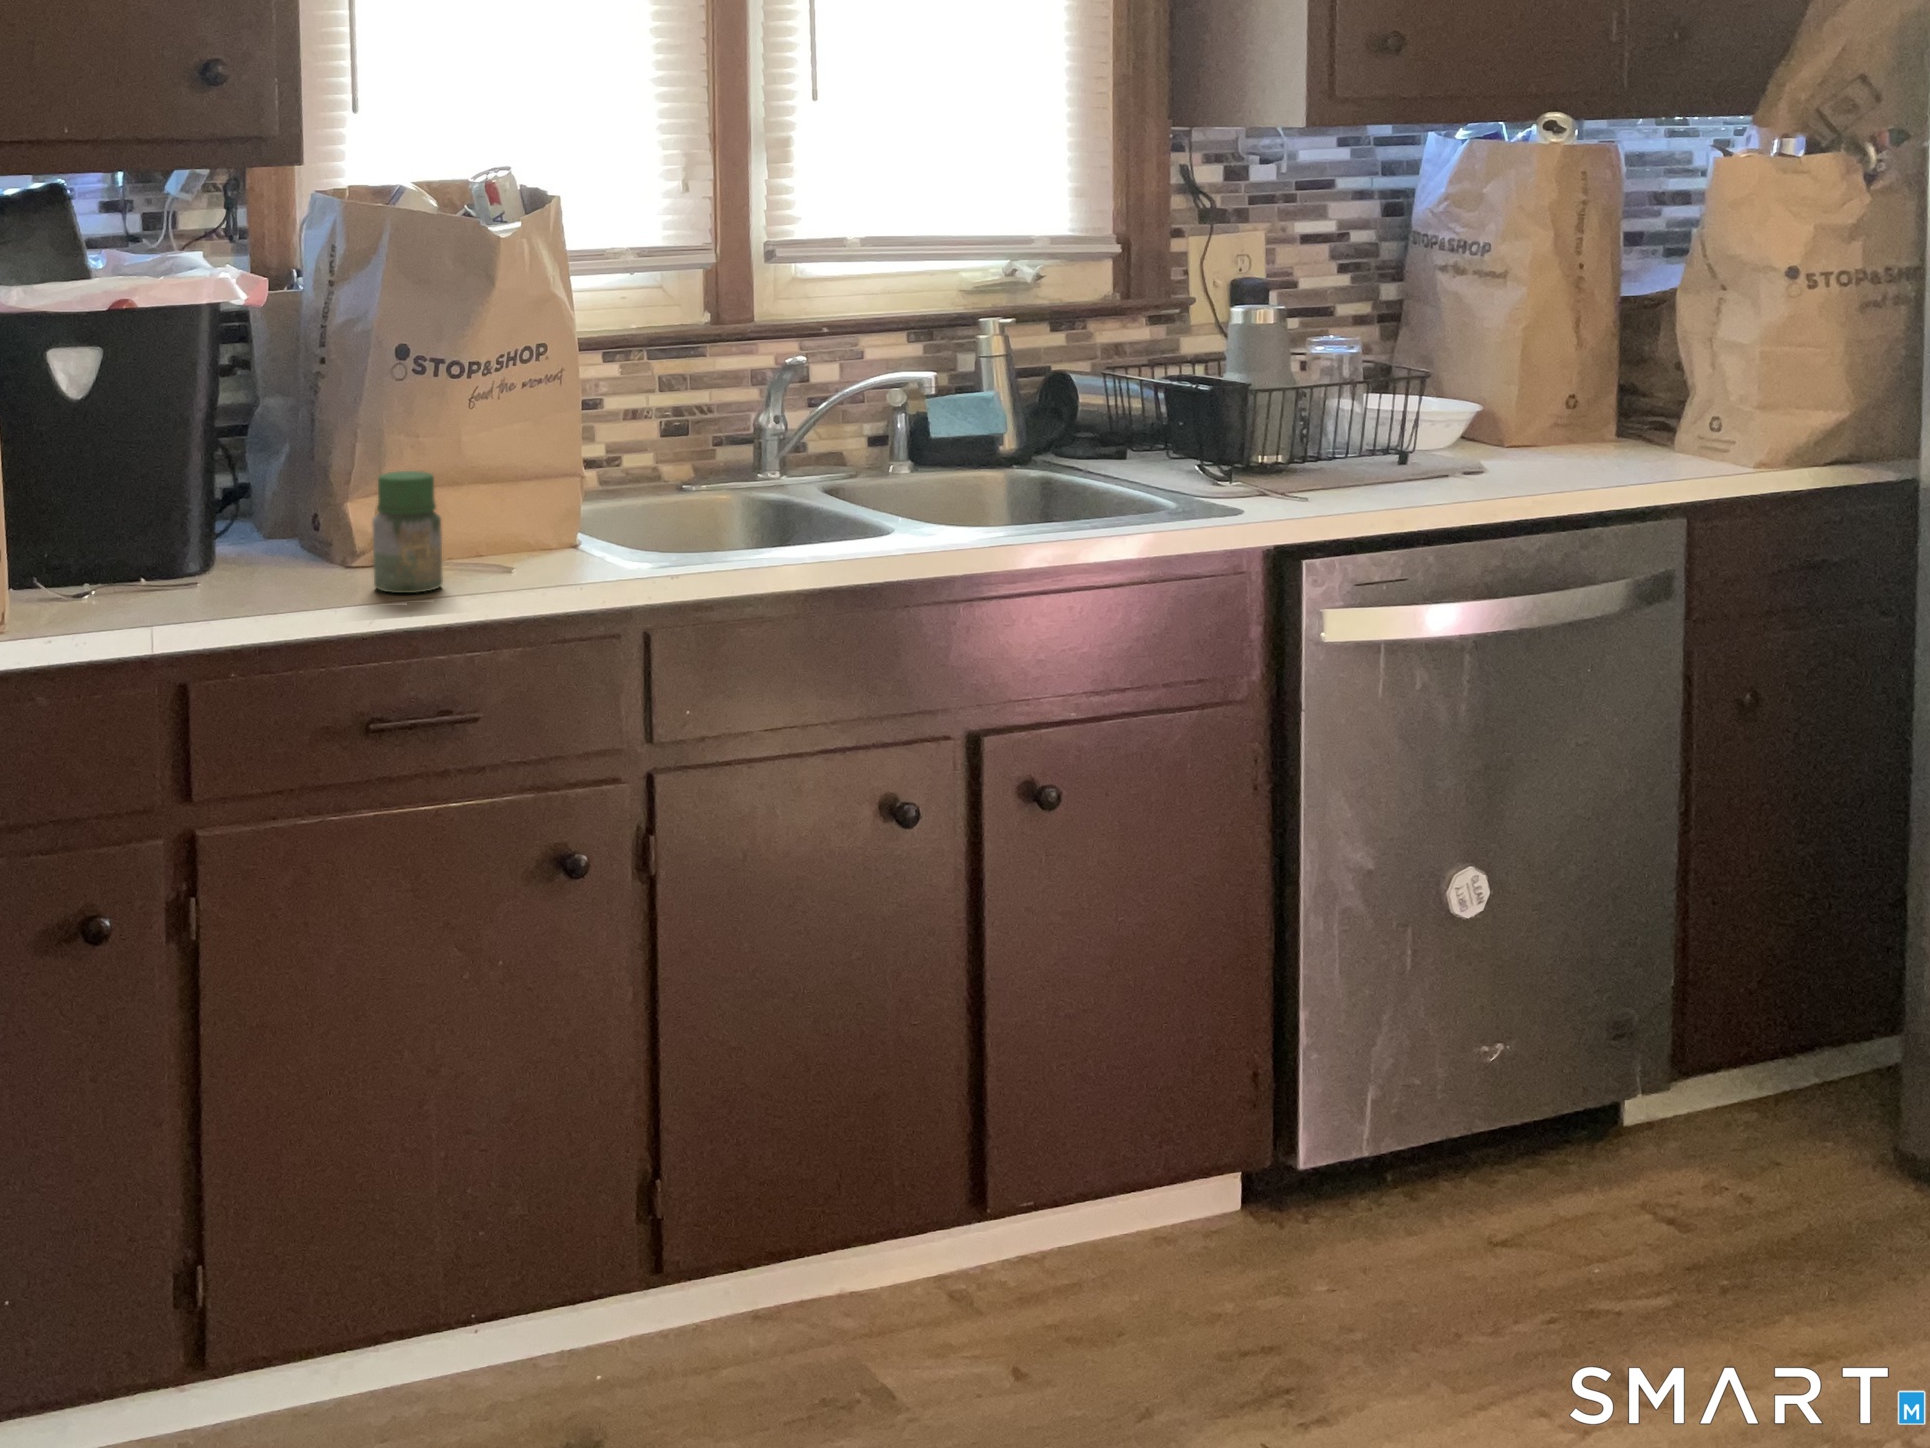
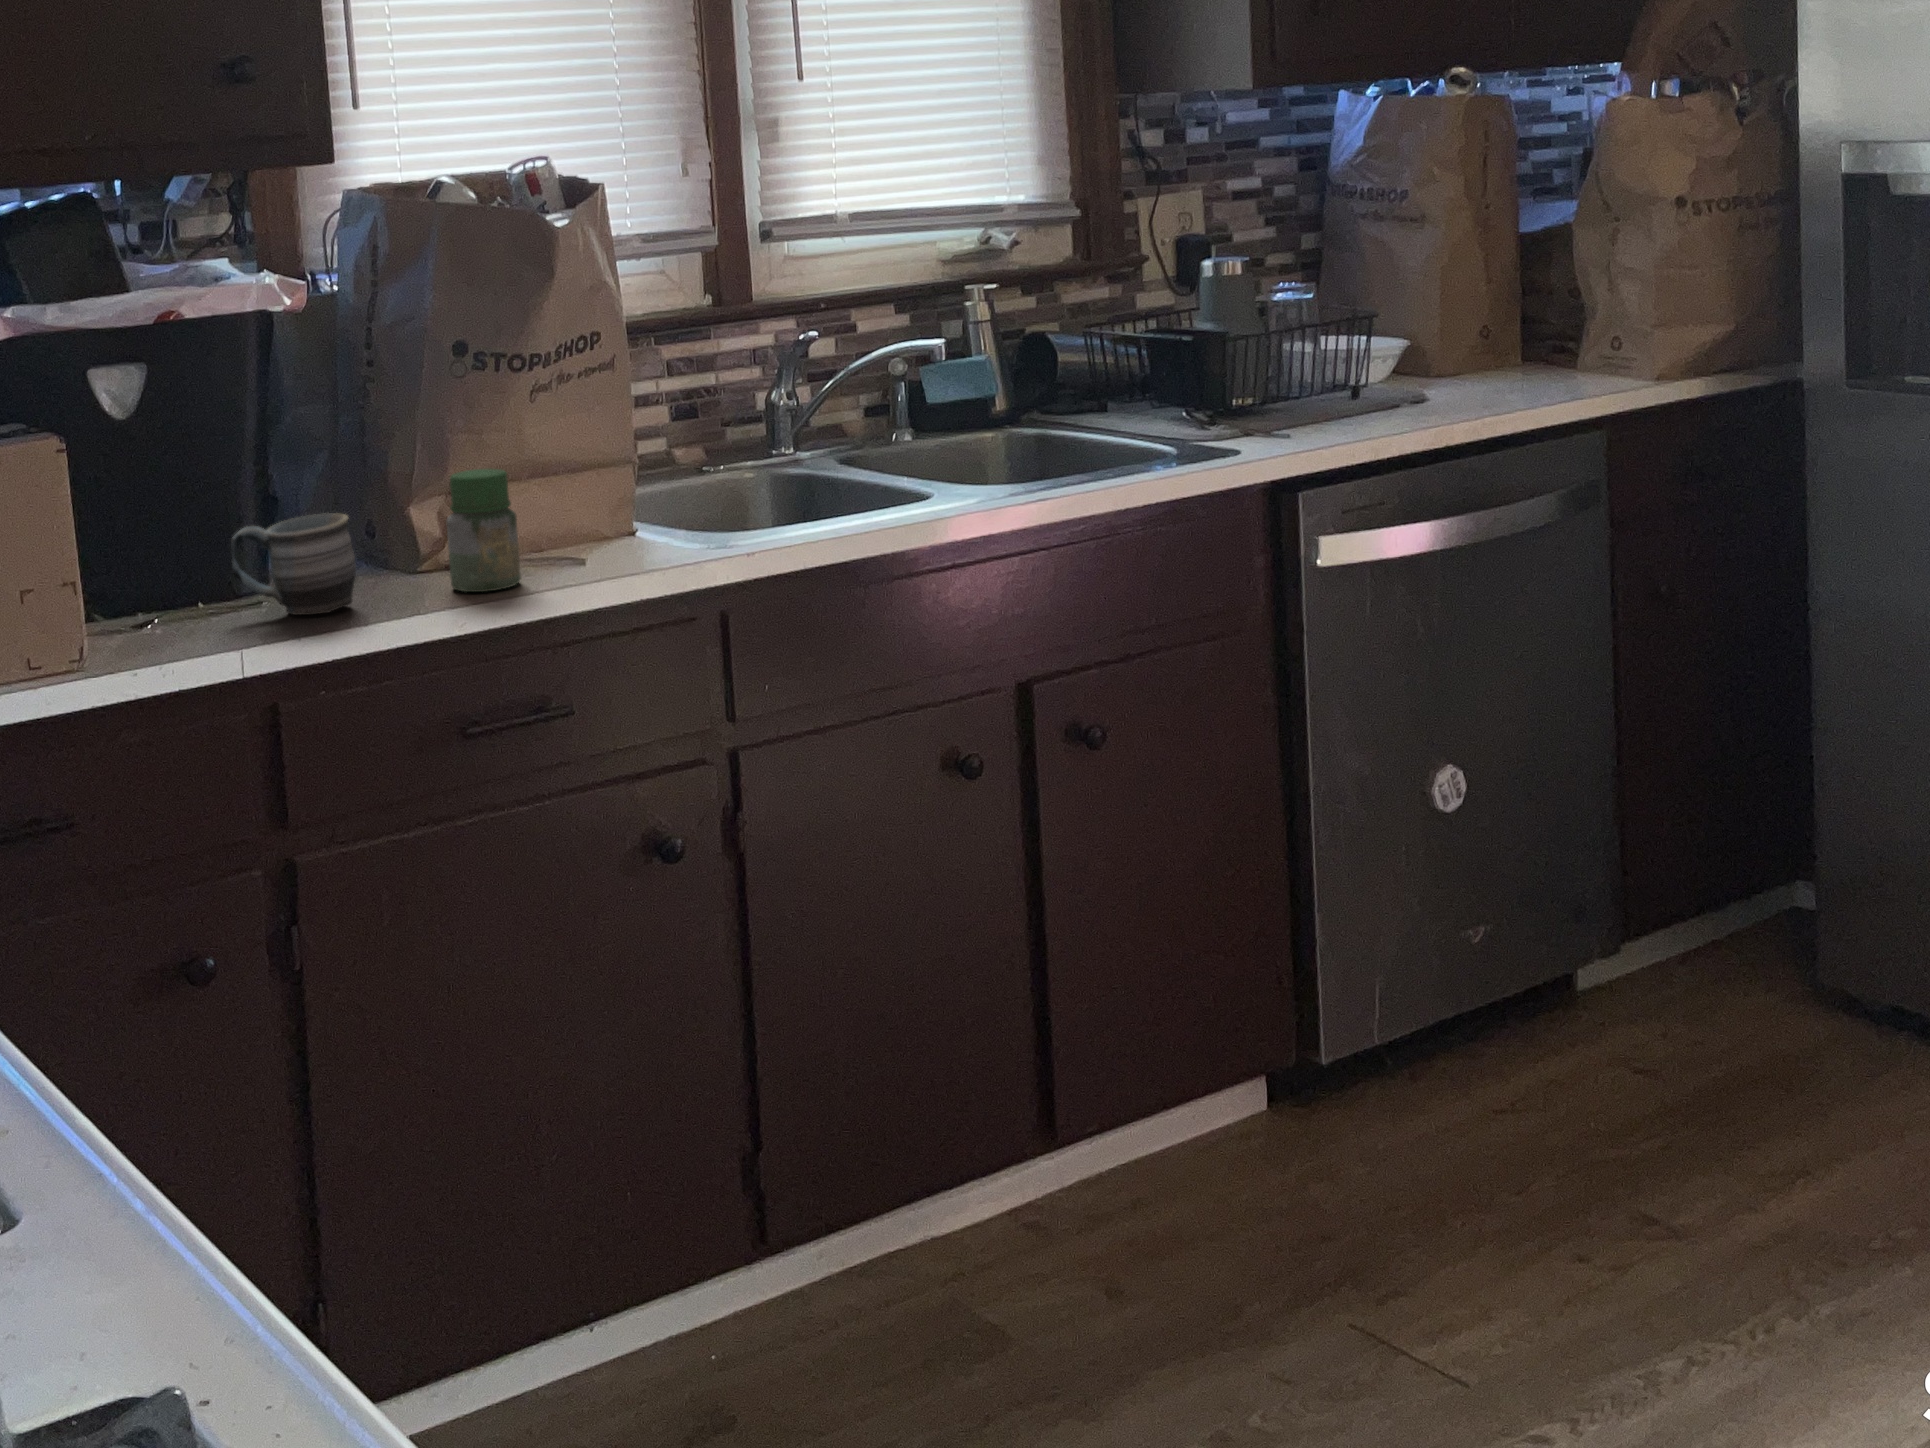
mug: none [162,503,279,601] -> present [231,513,356,615]

